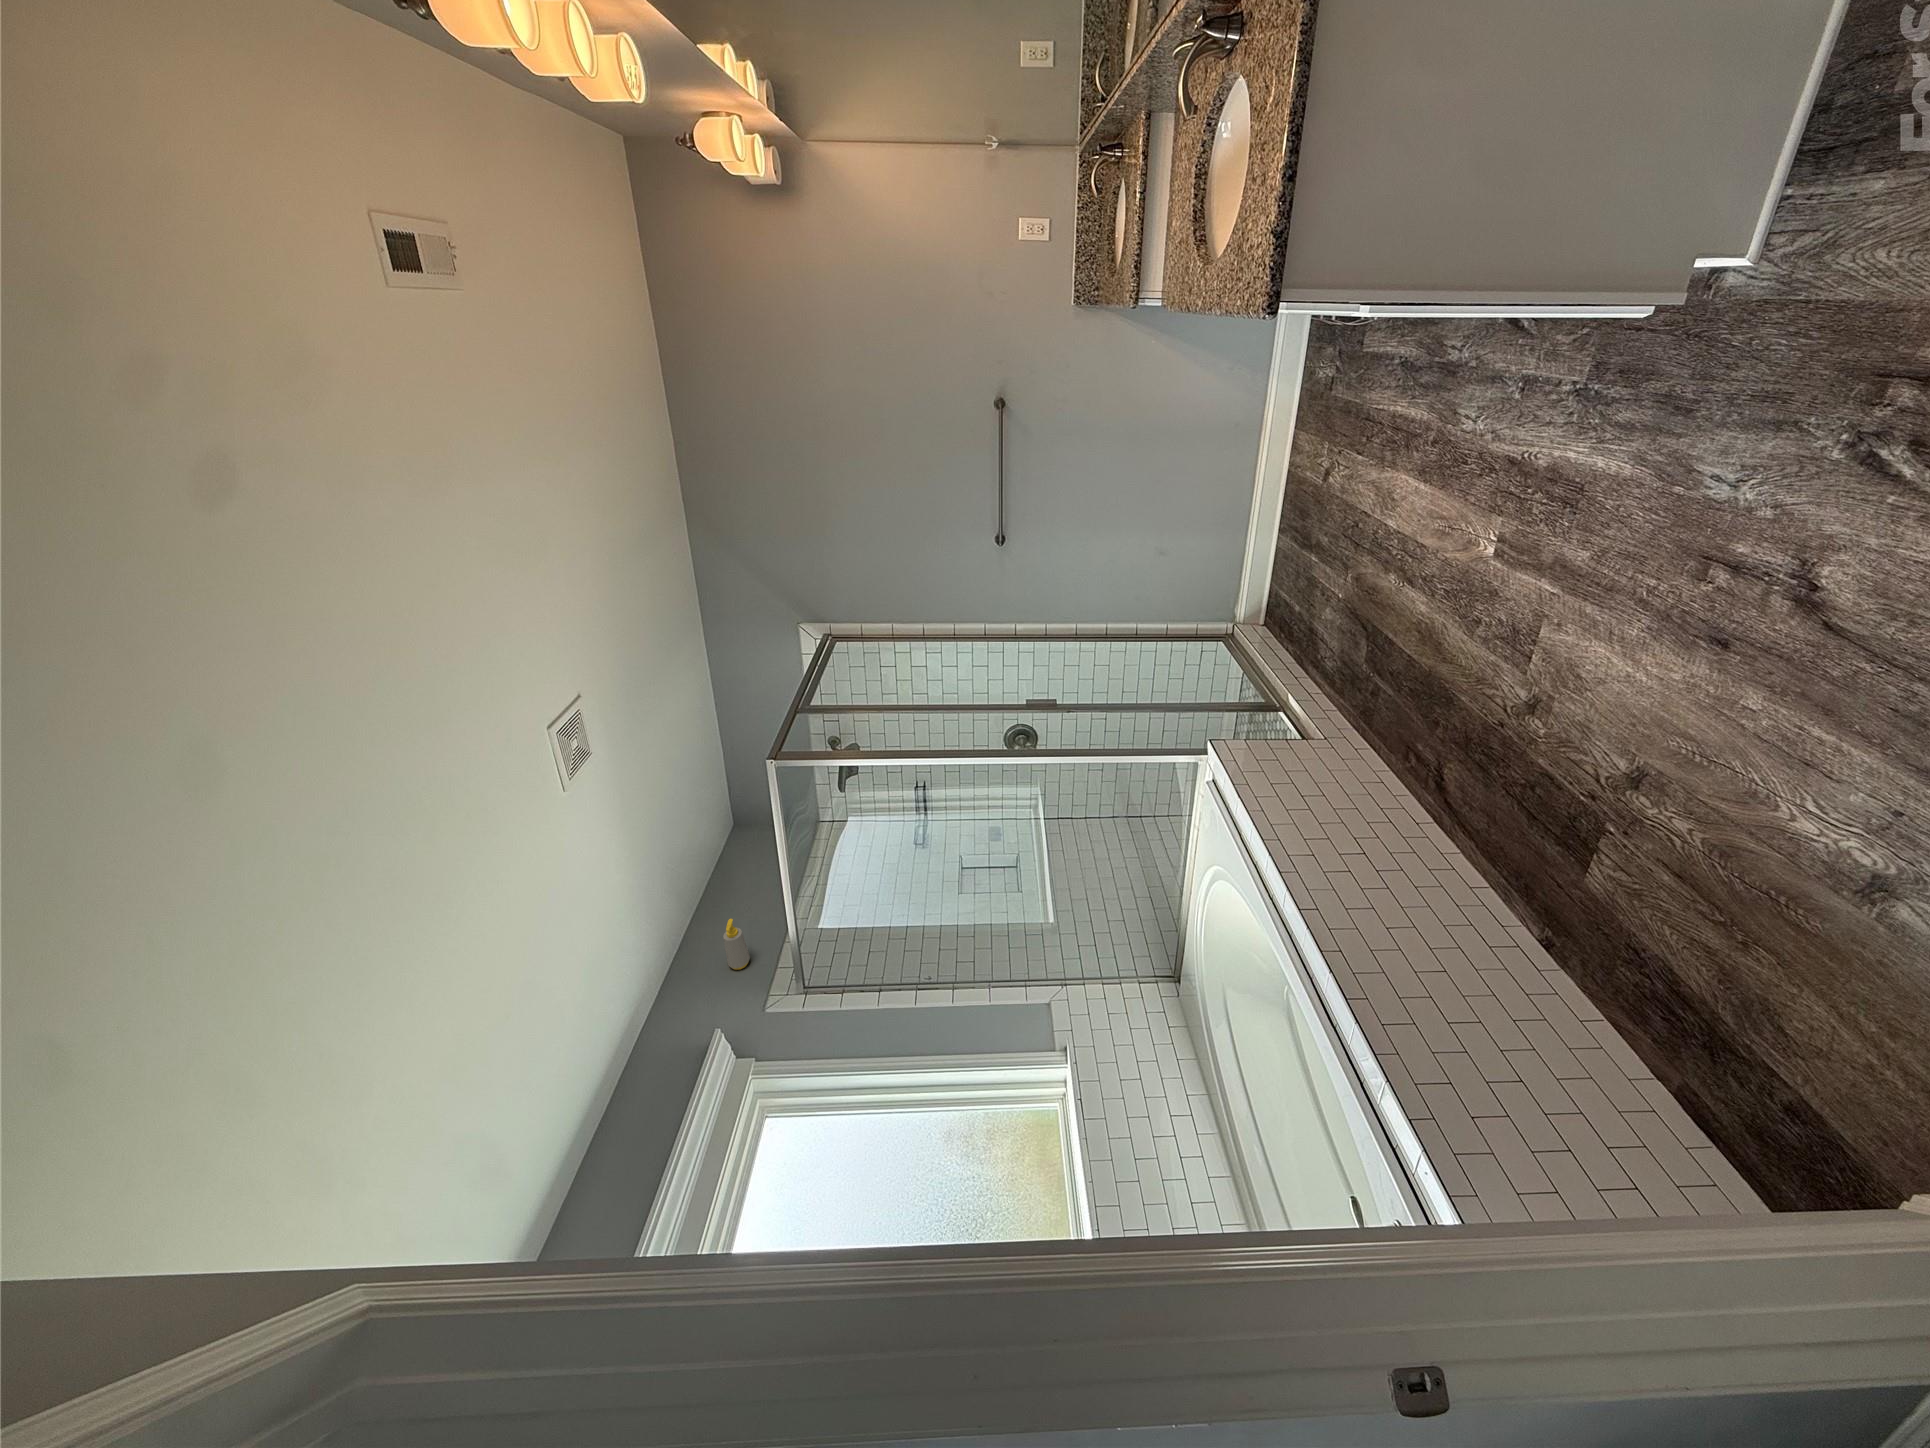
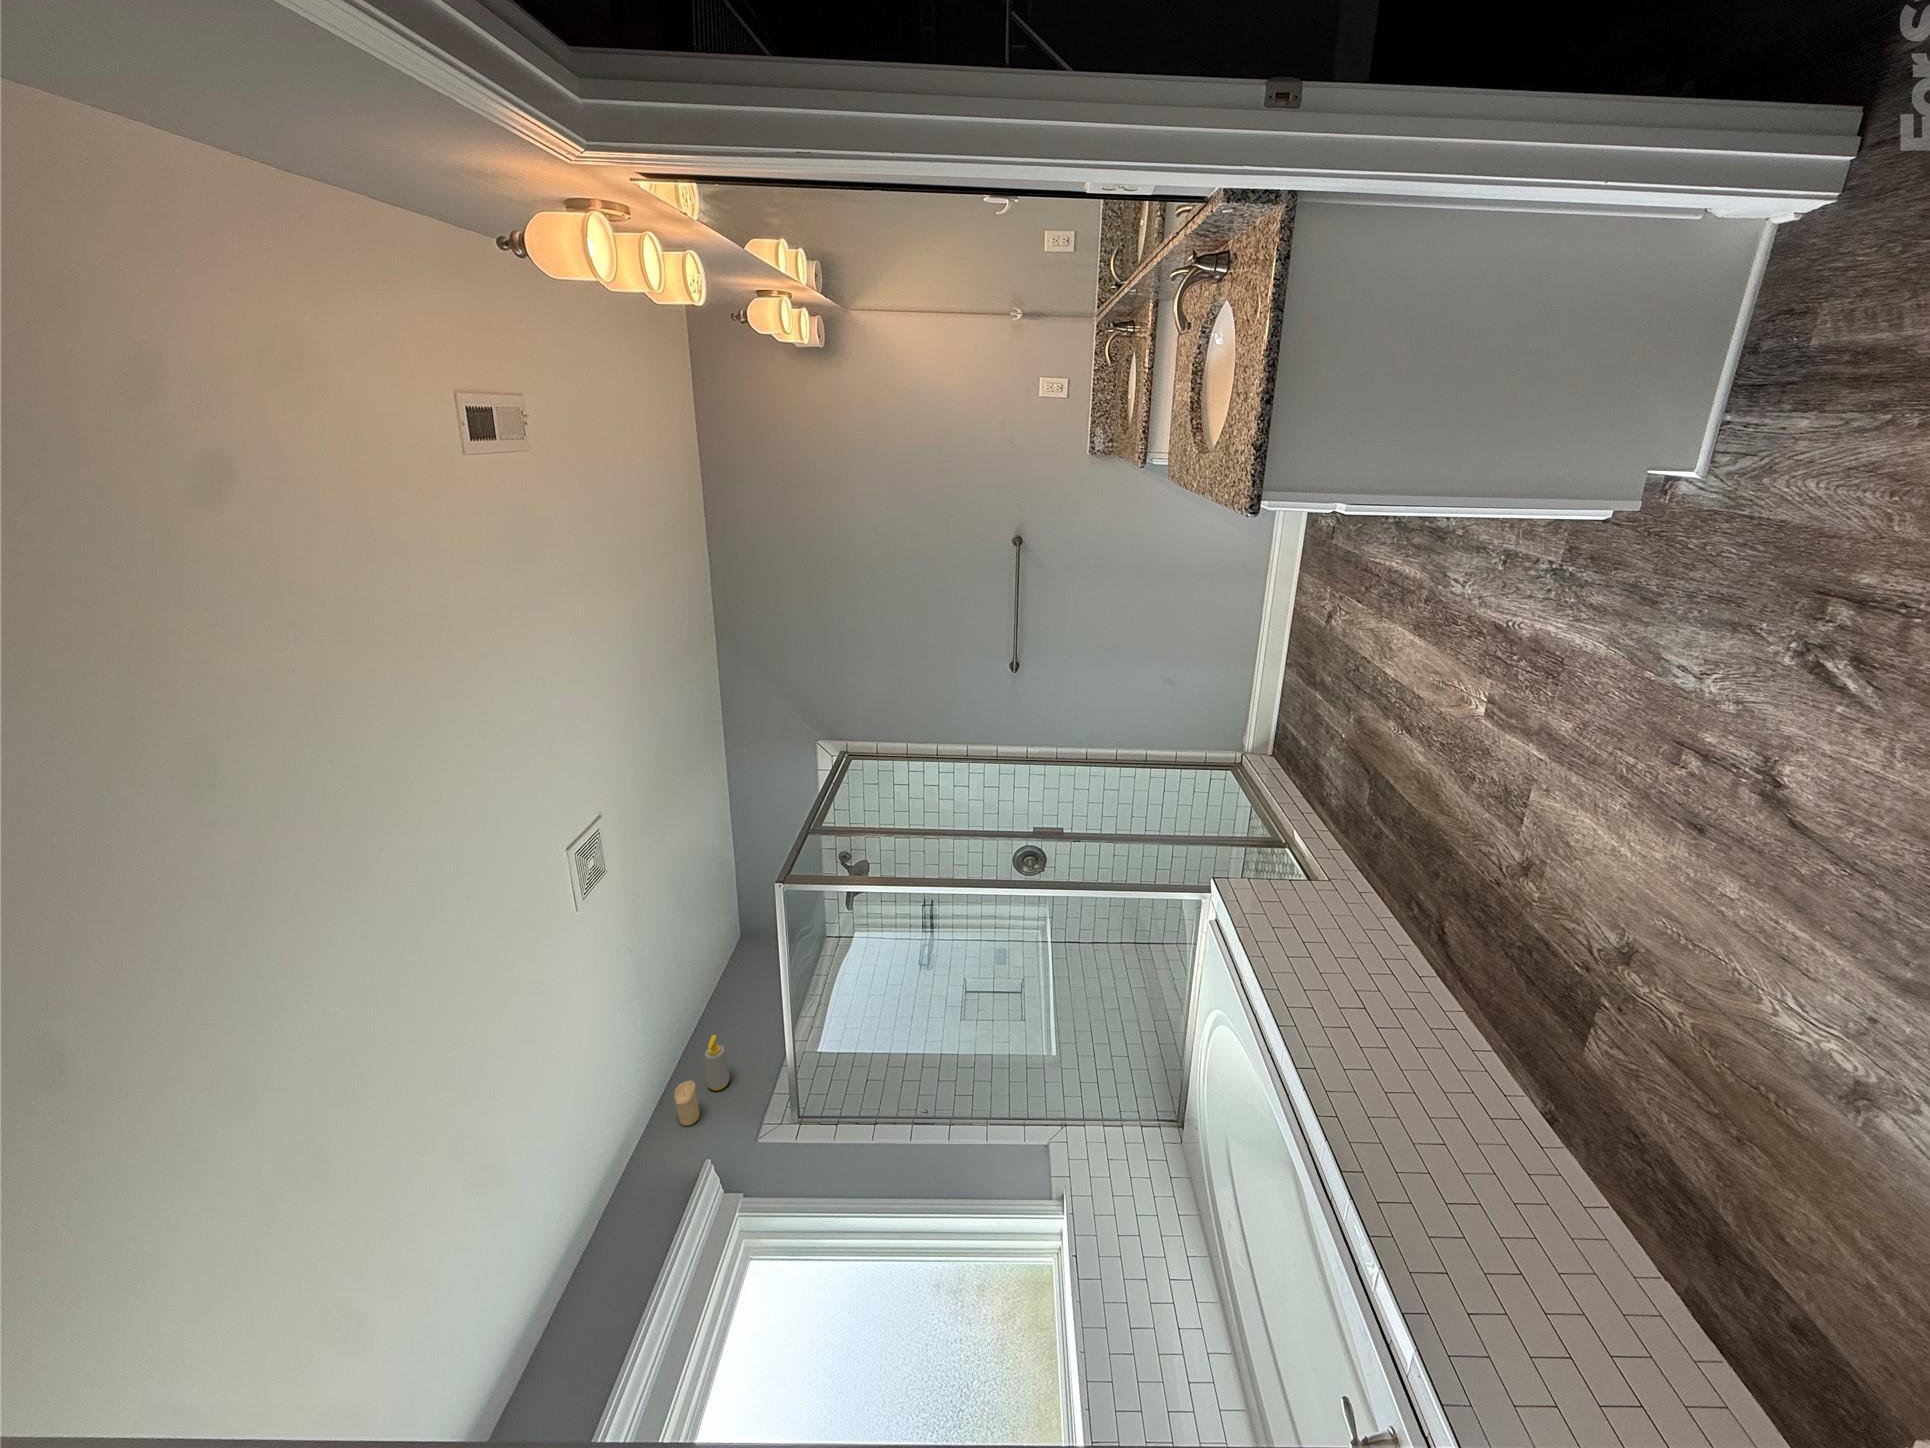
candle: none [697,961,724,1002] -> present [674,1081,699,1126]

